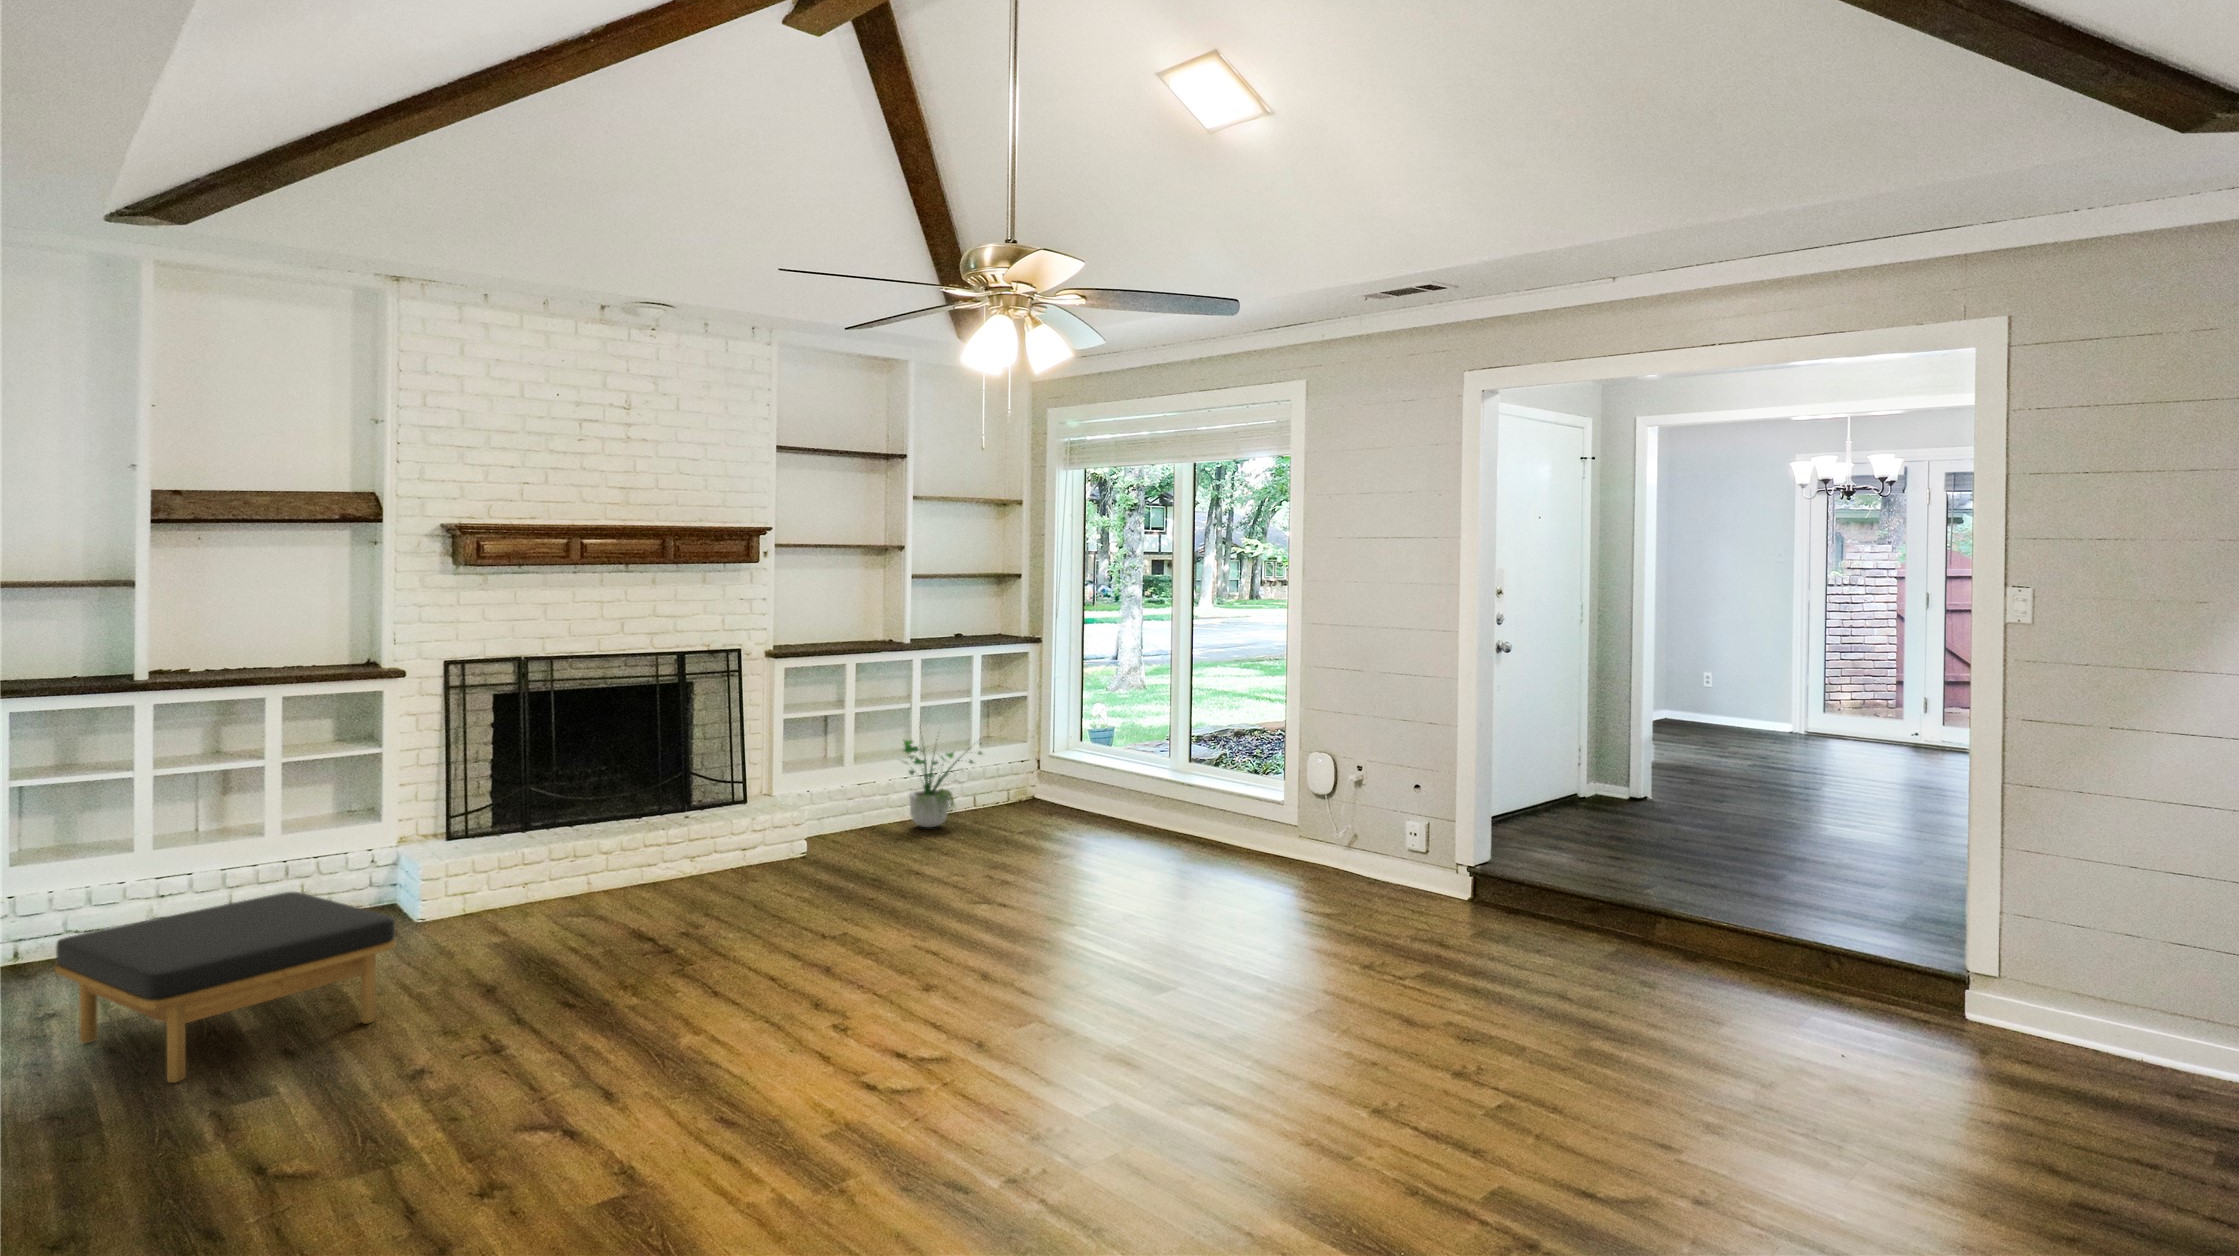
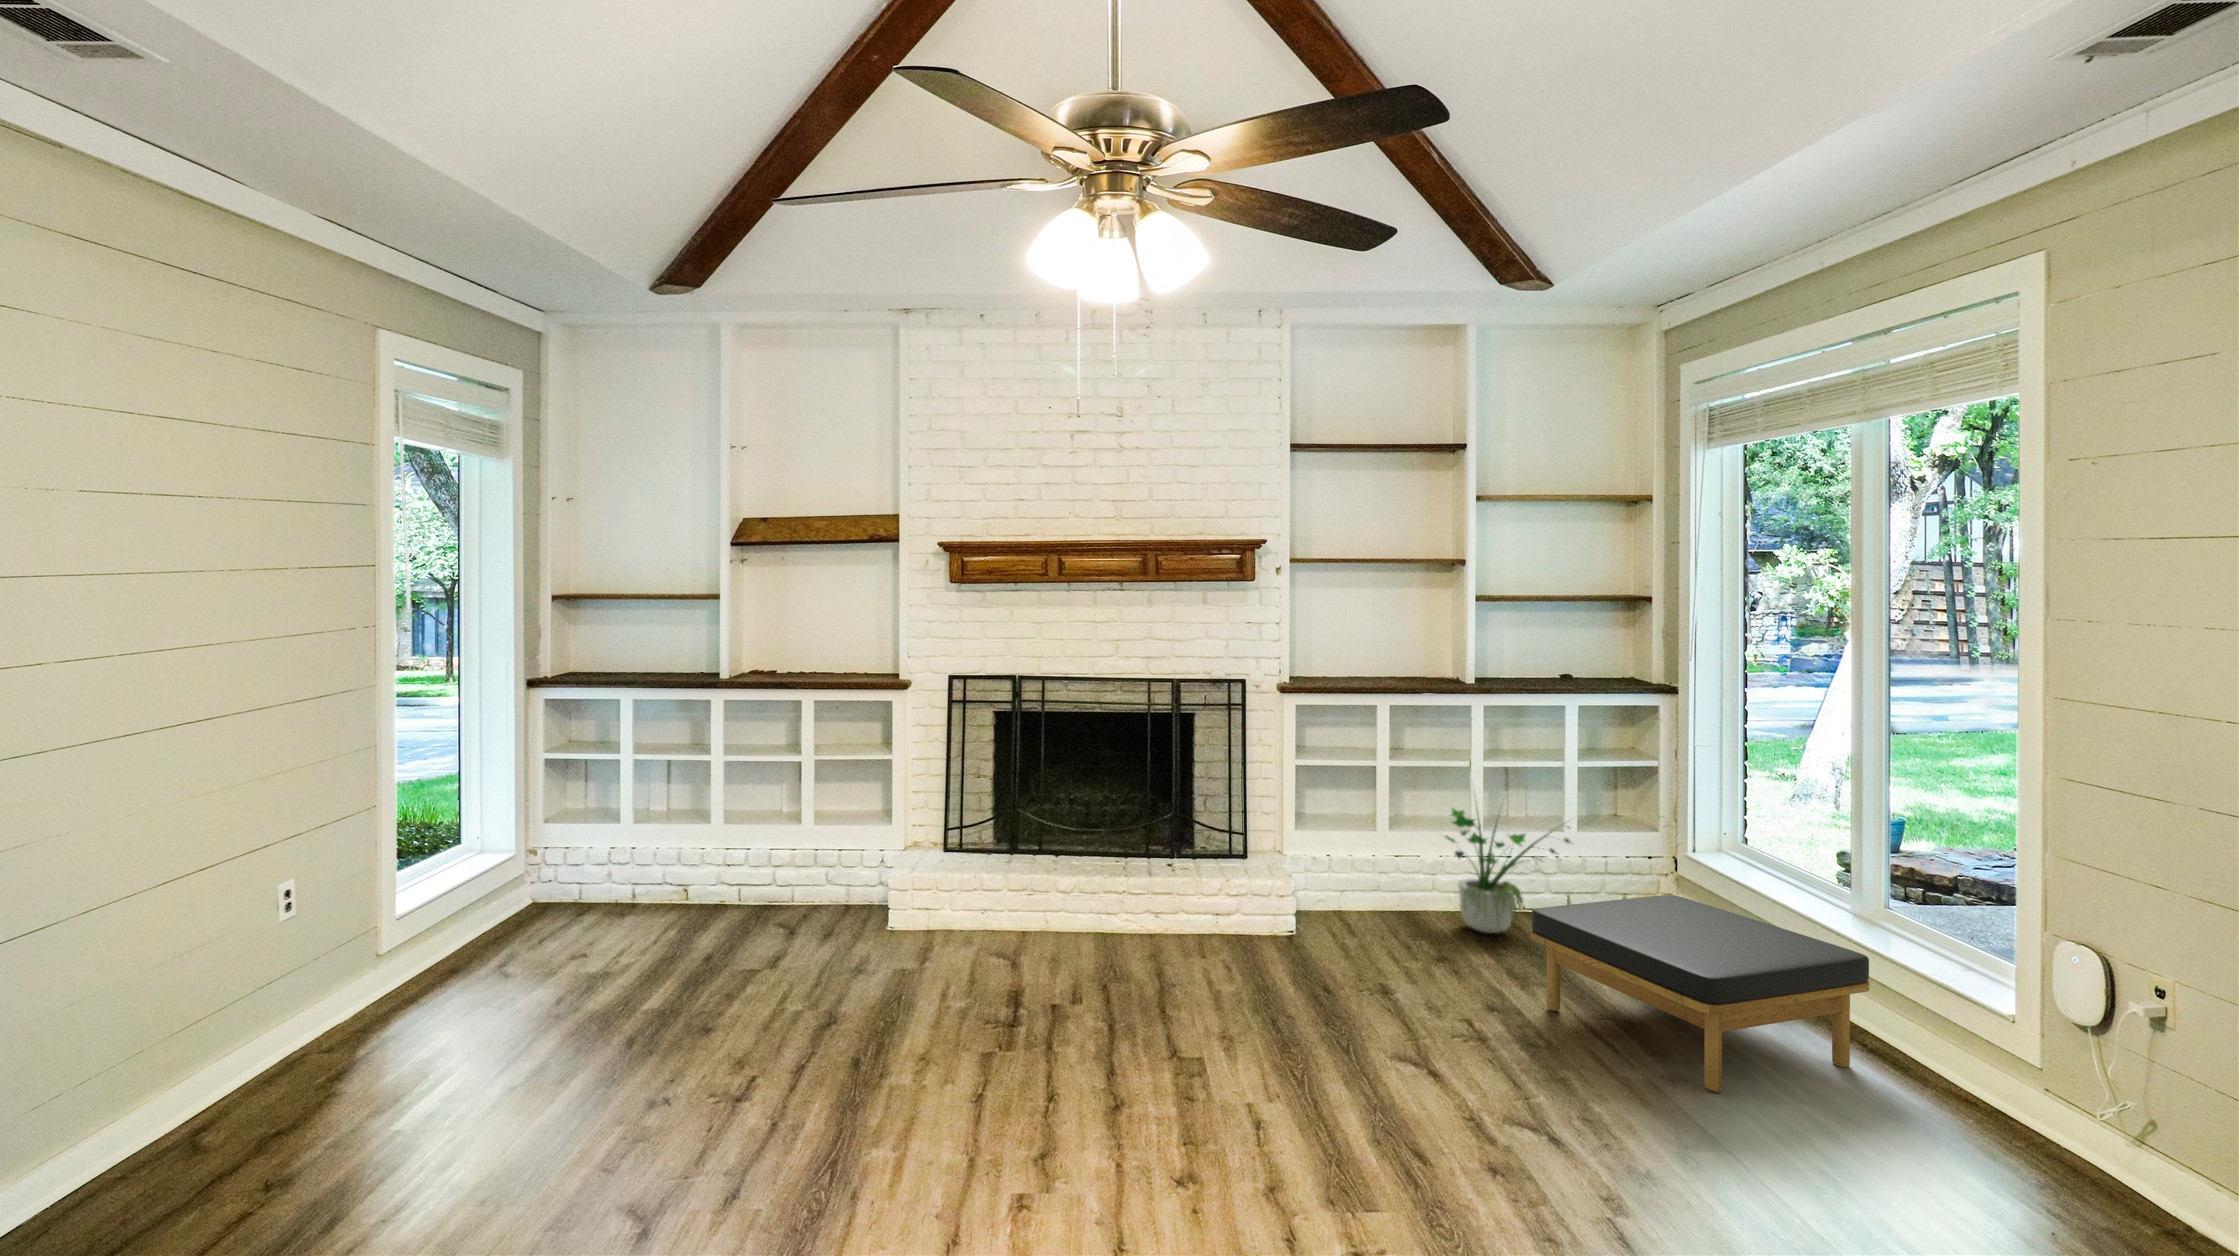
ottoman: present [55,892,395,1083] -> present [1531,895,1869,1092]

